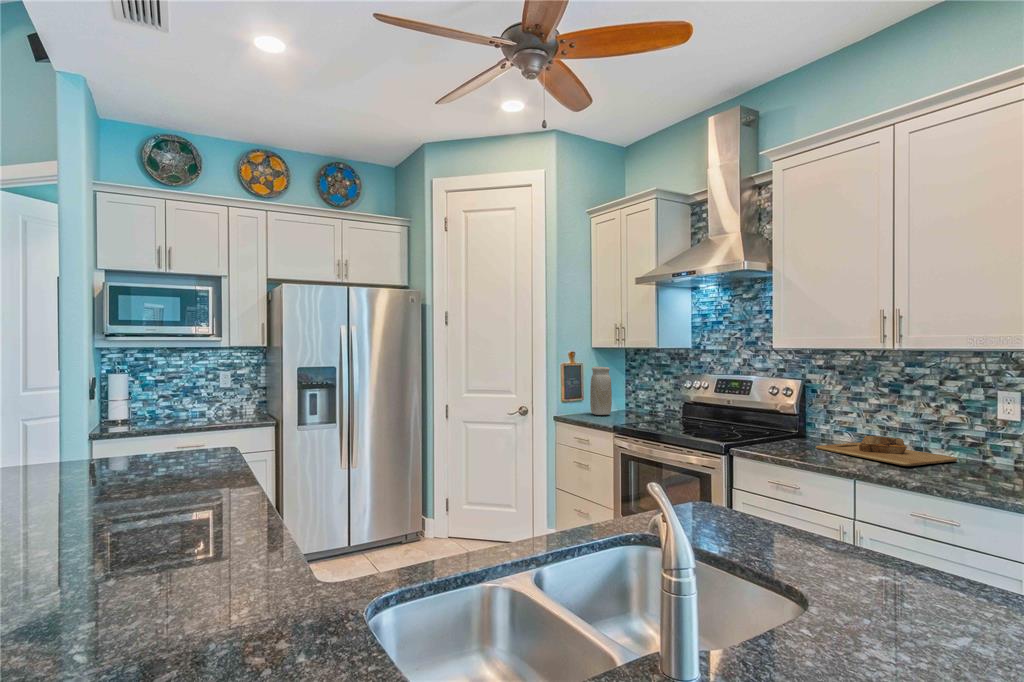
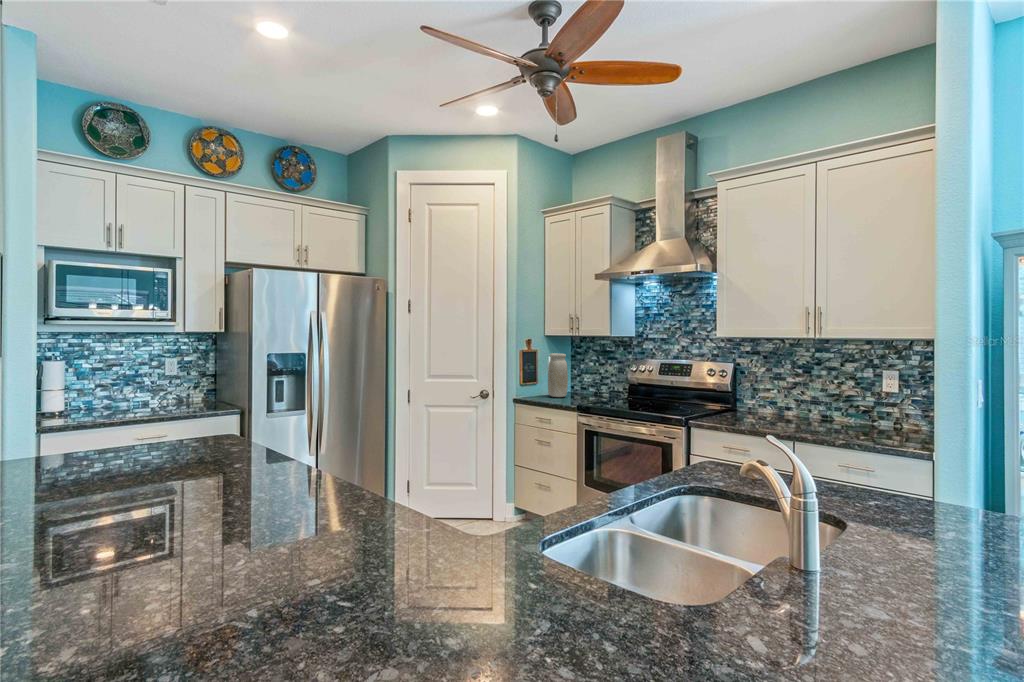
cutting board: present [816,436,958,466] -> none [752,406,856,428]

